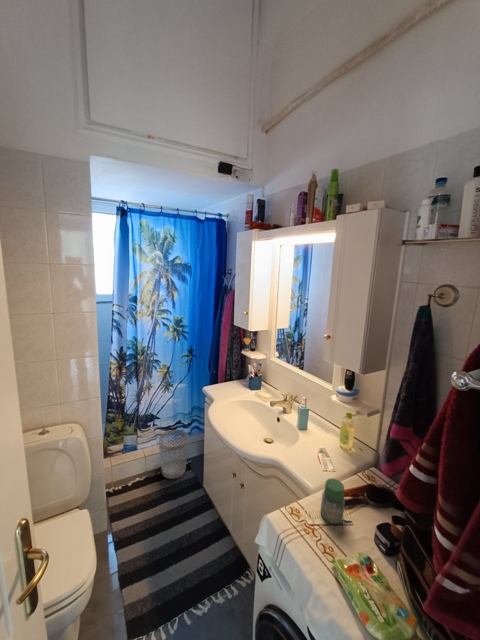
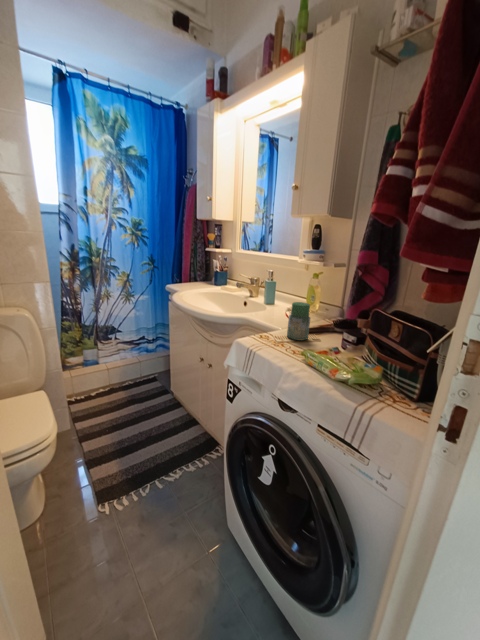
wastebasket: present [159,430,189,479] -> none [122,344,155,389]

